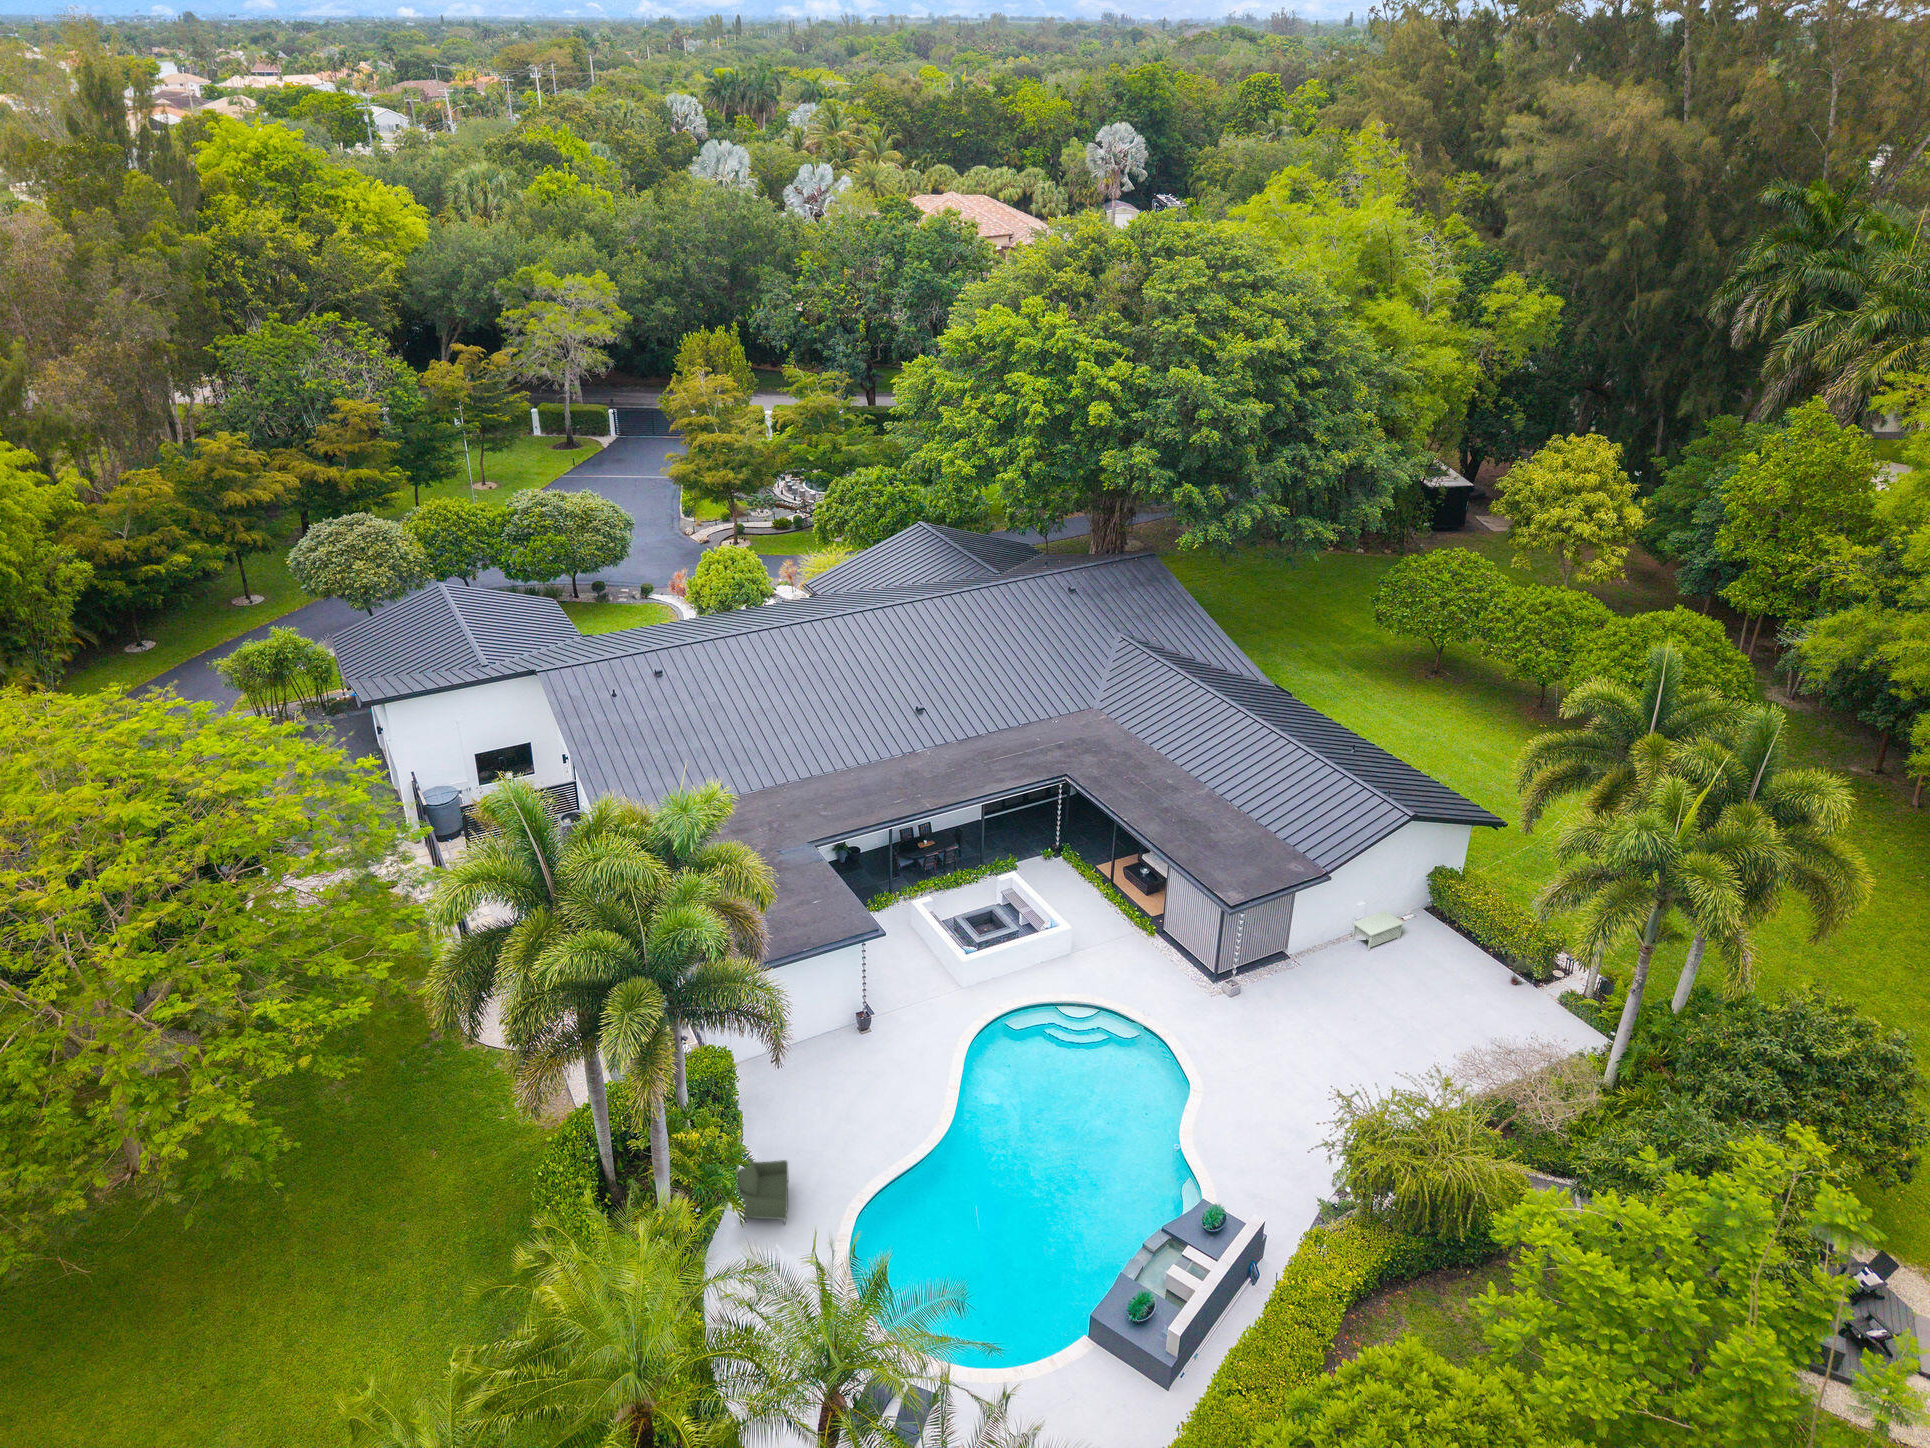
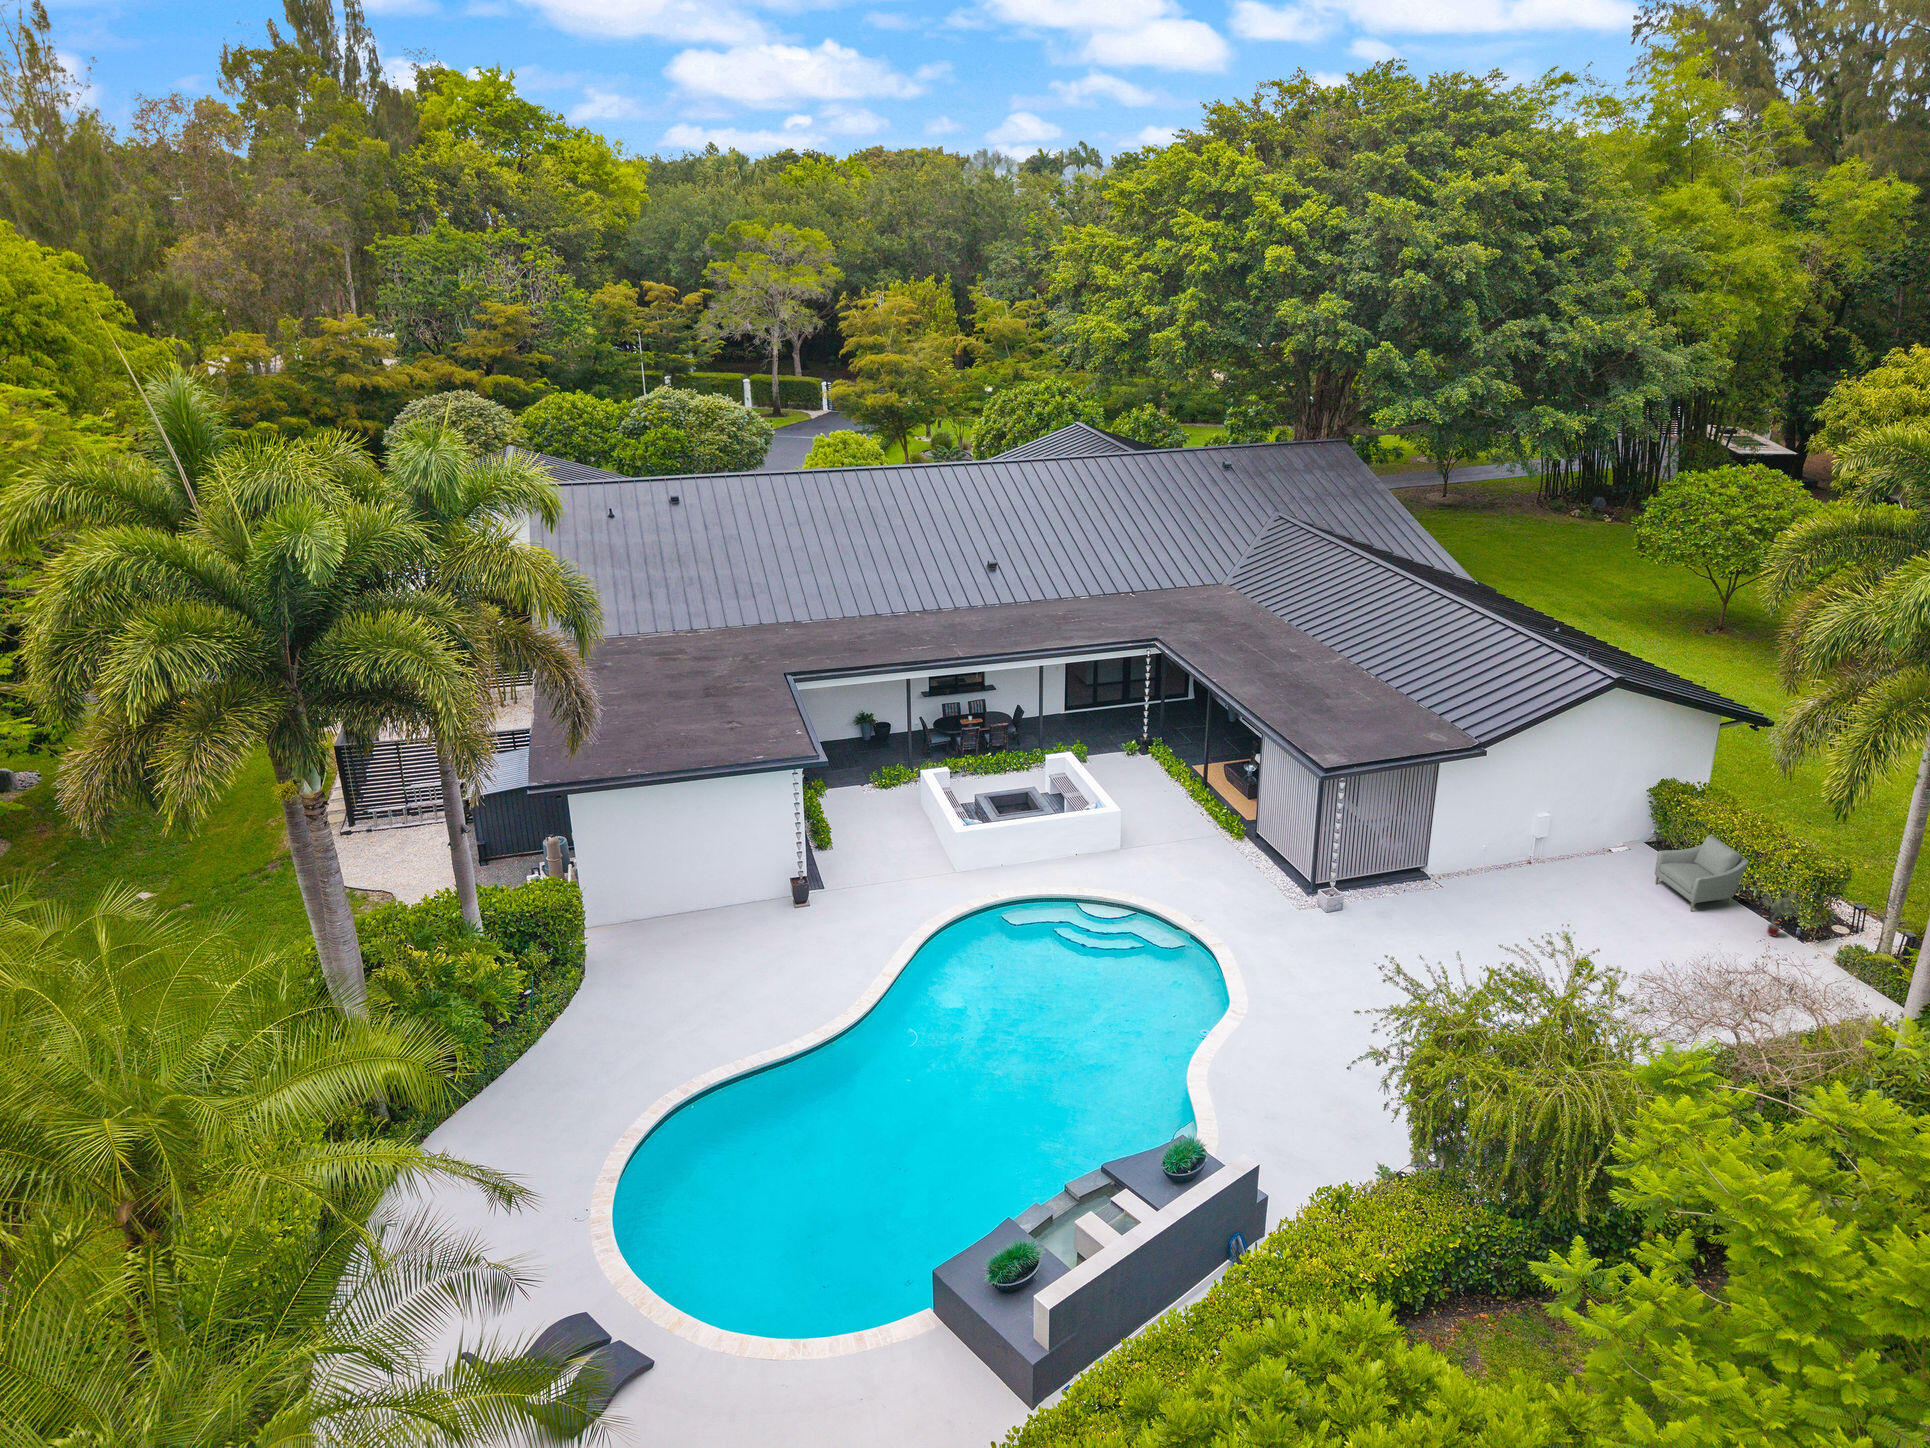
storage bench: present [1352,911,1404,951] -> none [1529,831,1608,880]
chair: present [737,1157,788,1220] -> present [1655,836,1749,911]

